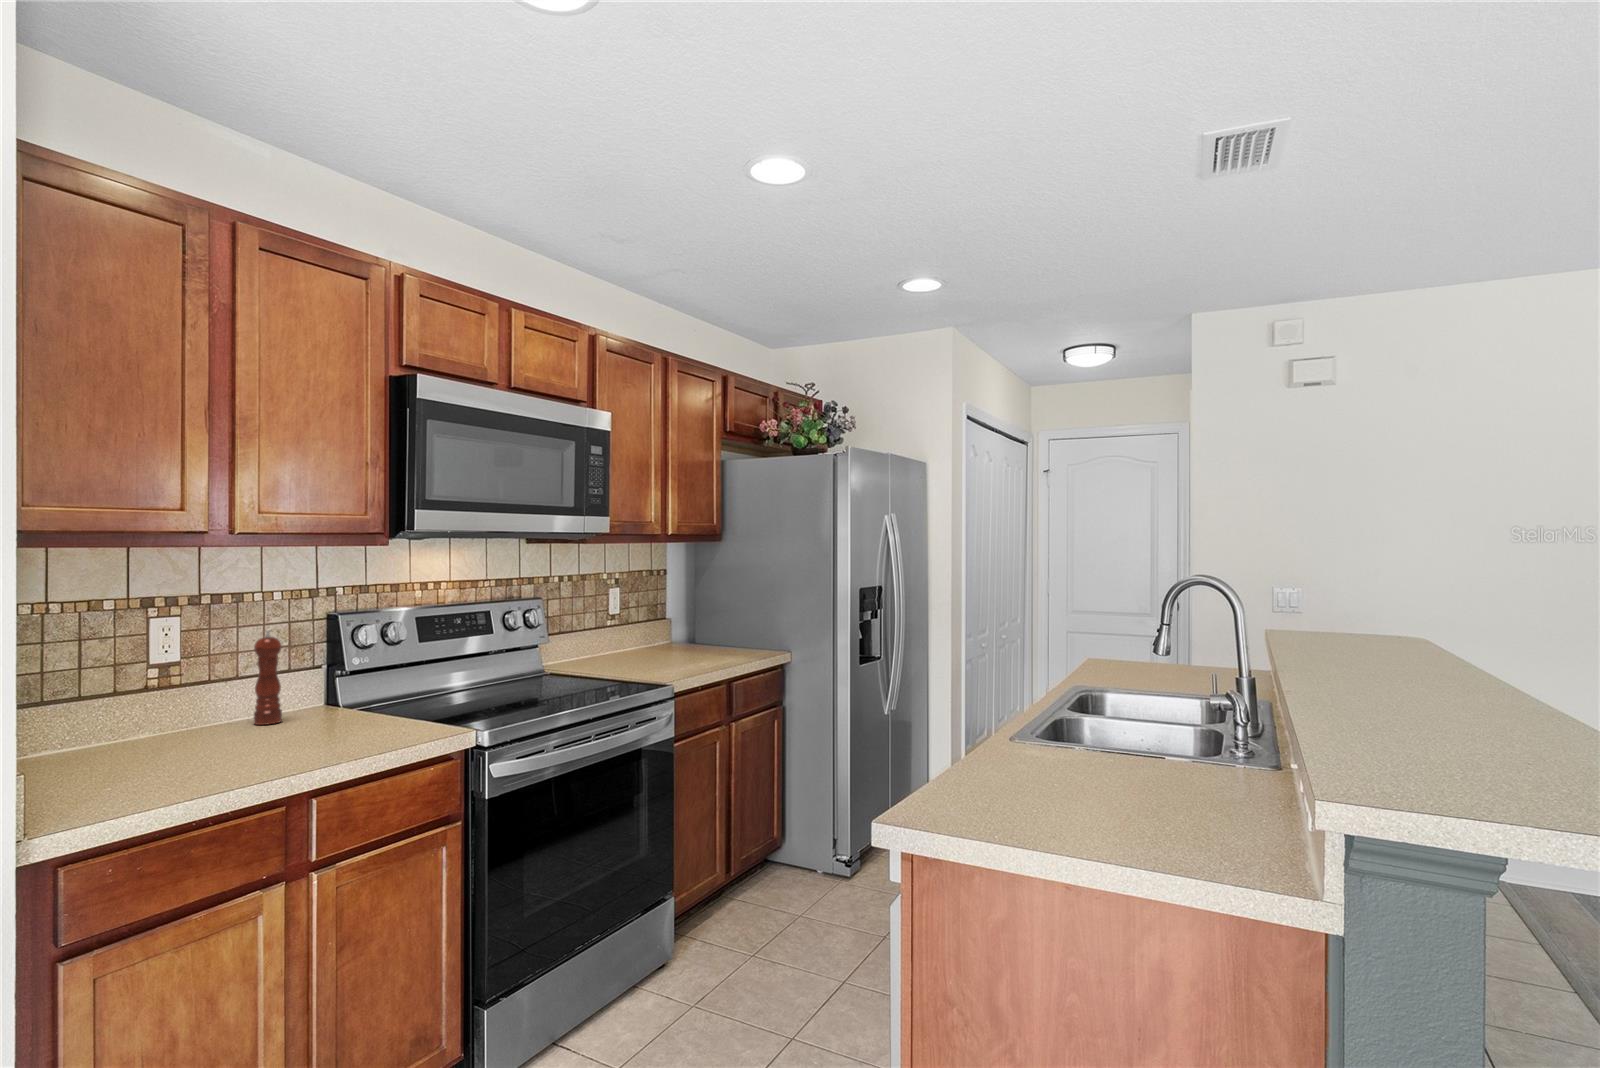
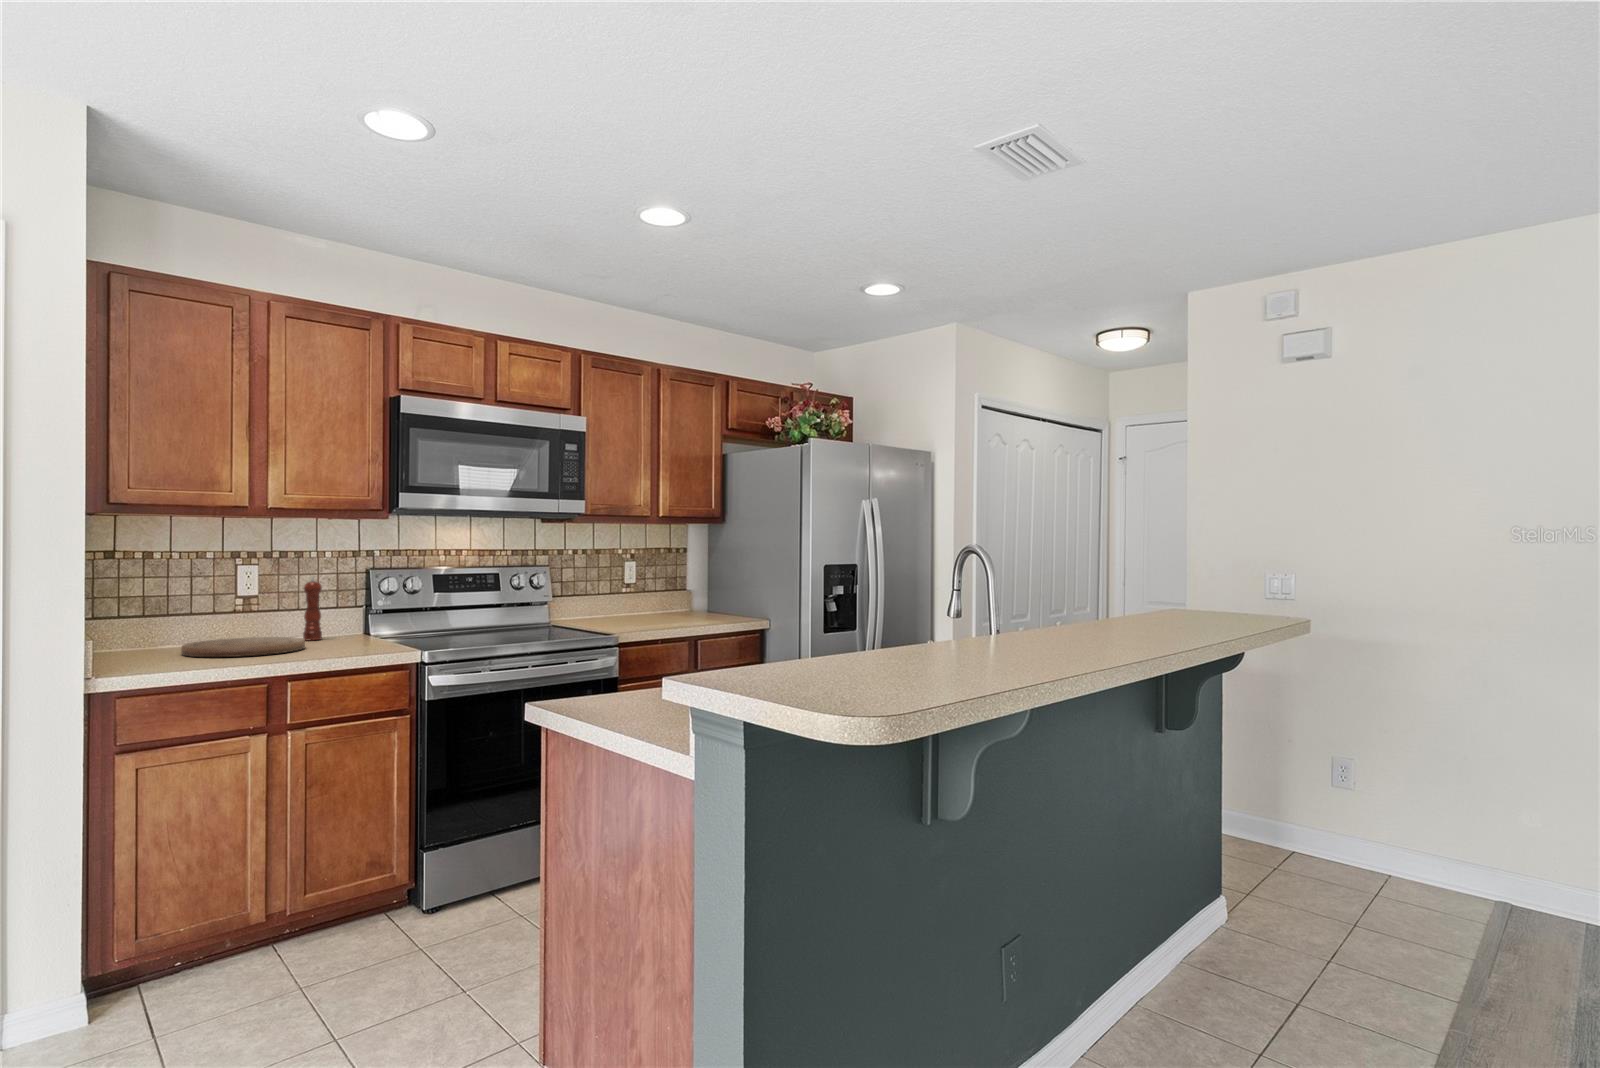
cutting board: none [96,724,295,776] -> present [181,637,305,657]

